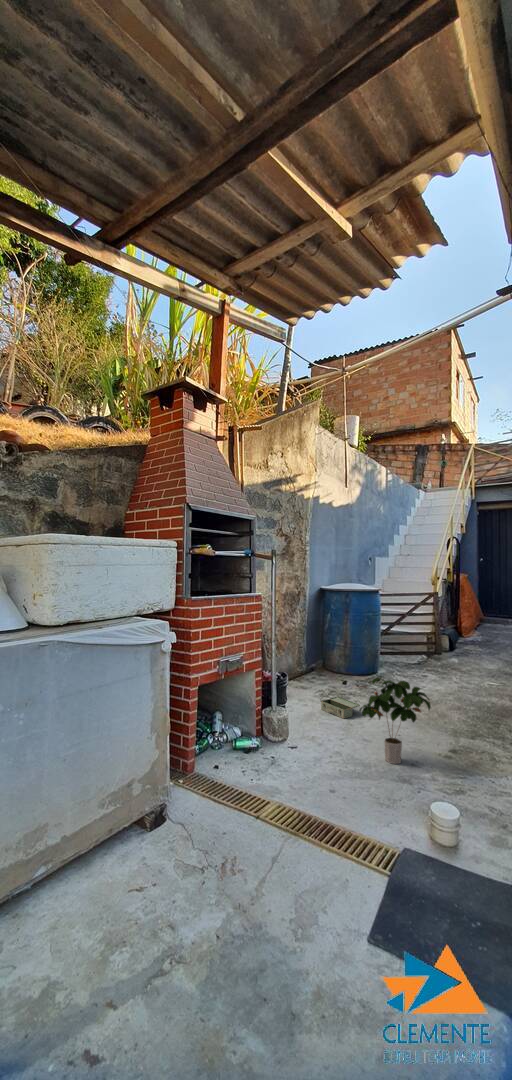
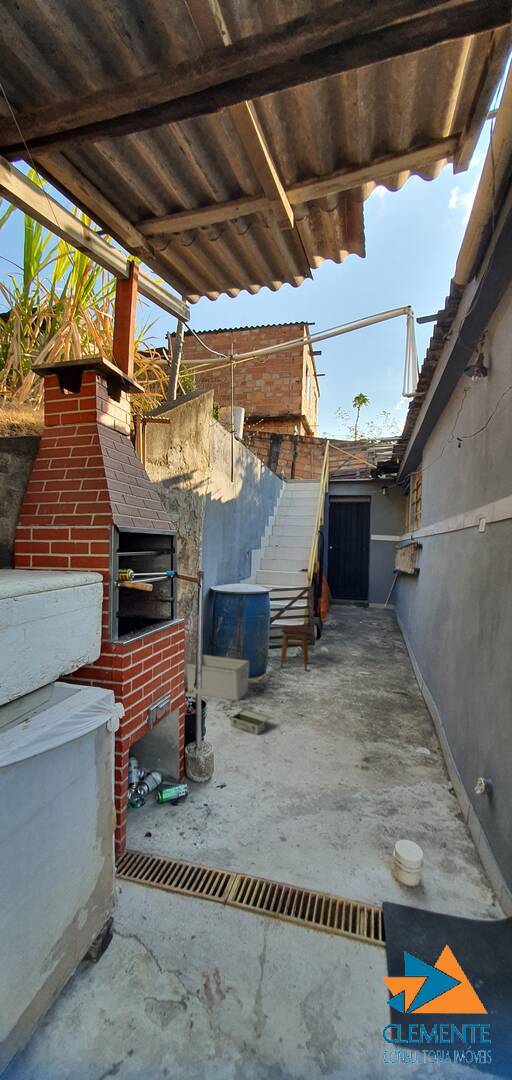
stool: none [394,630,428,677] -> present [281,625,309,670]
storage bin: none [290,649,352,693] -> present [187,655,250,701]
potted plant: present [360,678,431,764] -> none [289,699,363,786]

